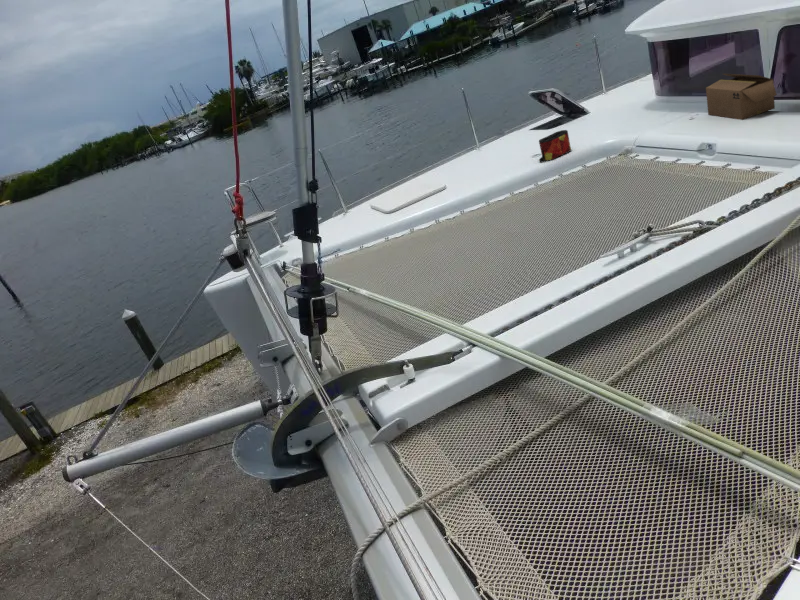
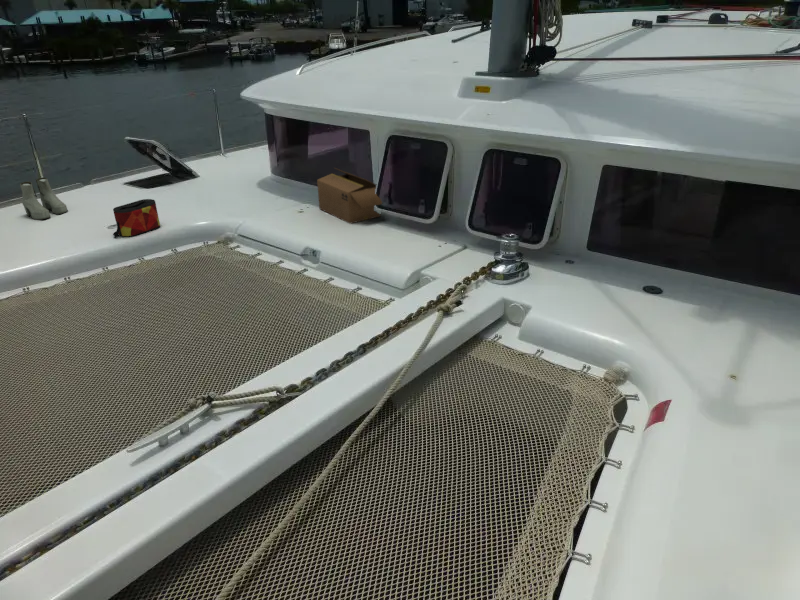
boots: none [469,131,499,162] -> present [20,178,68,220]

